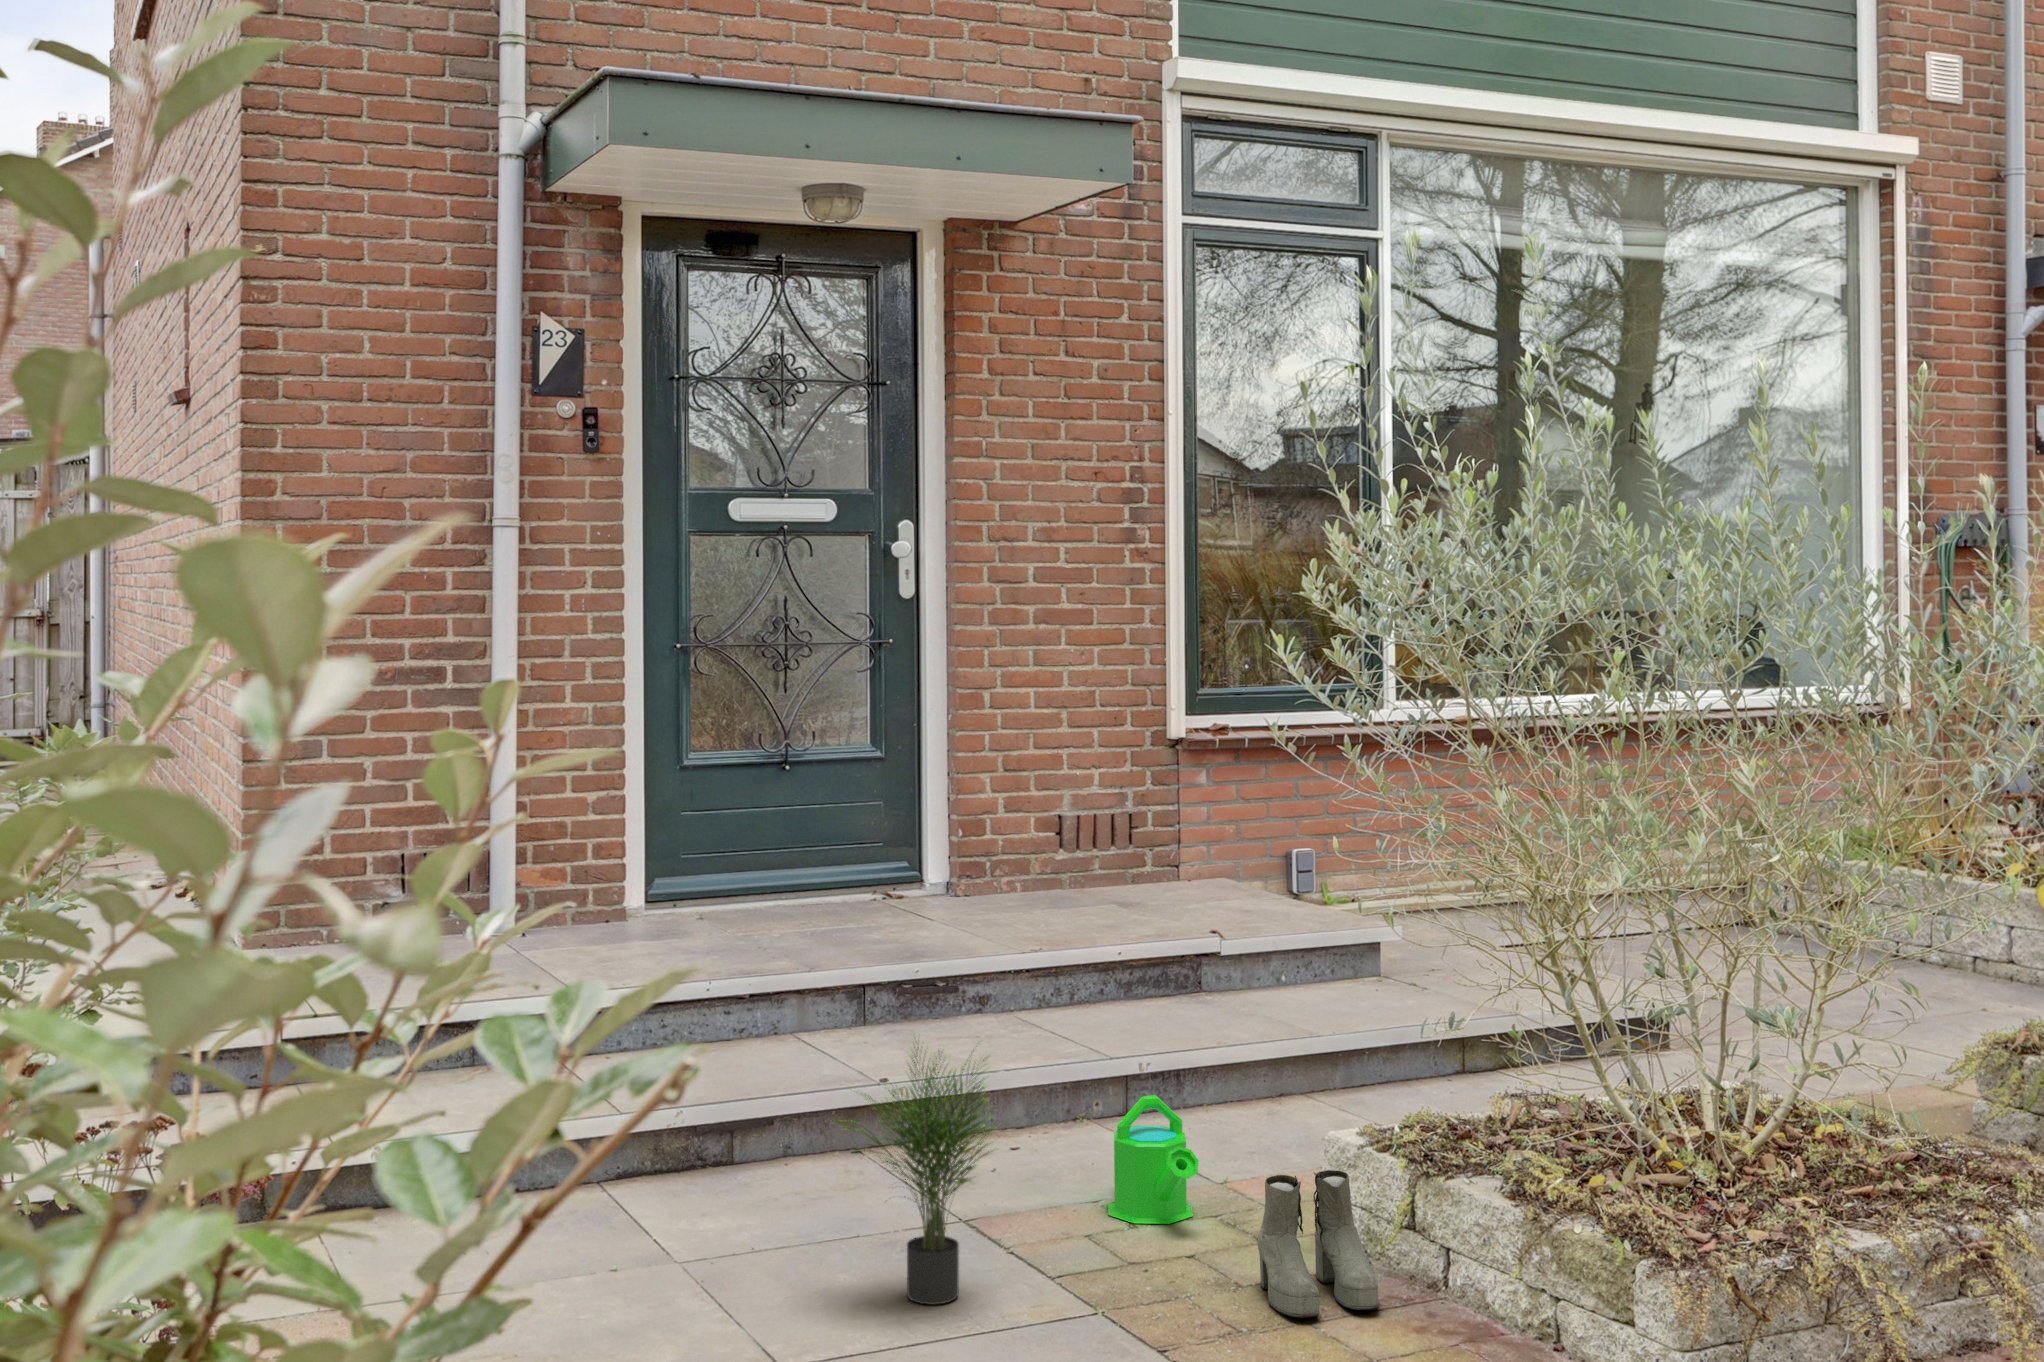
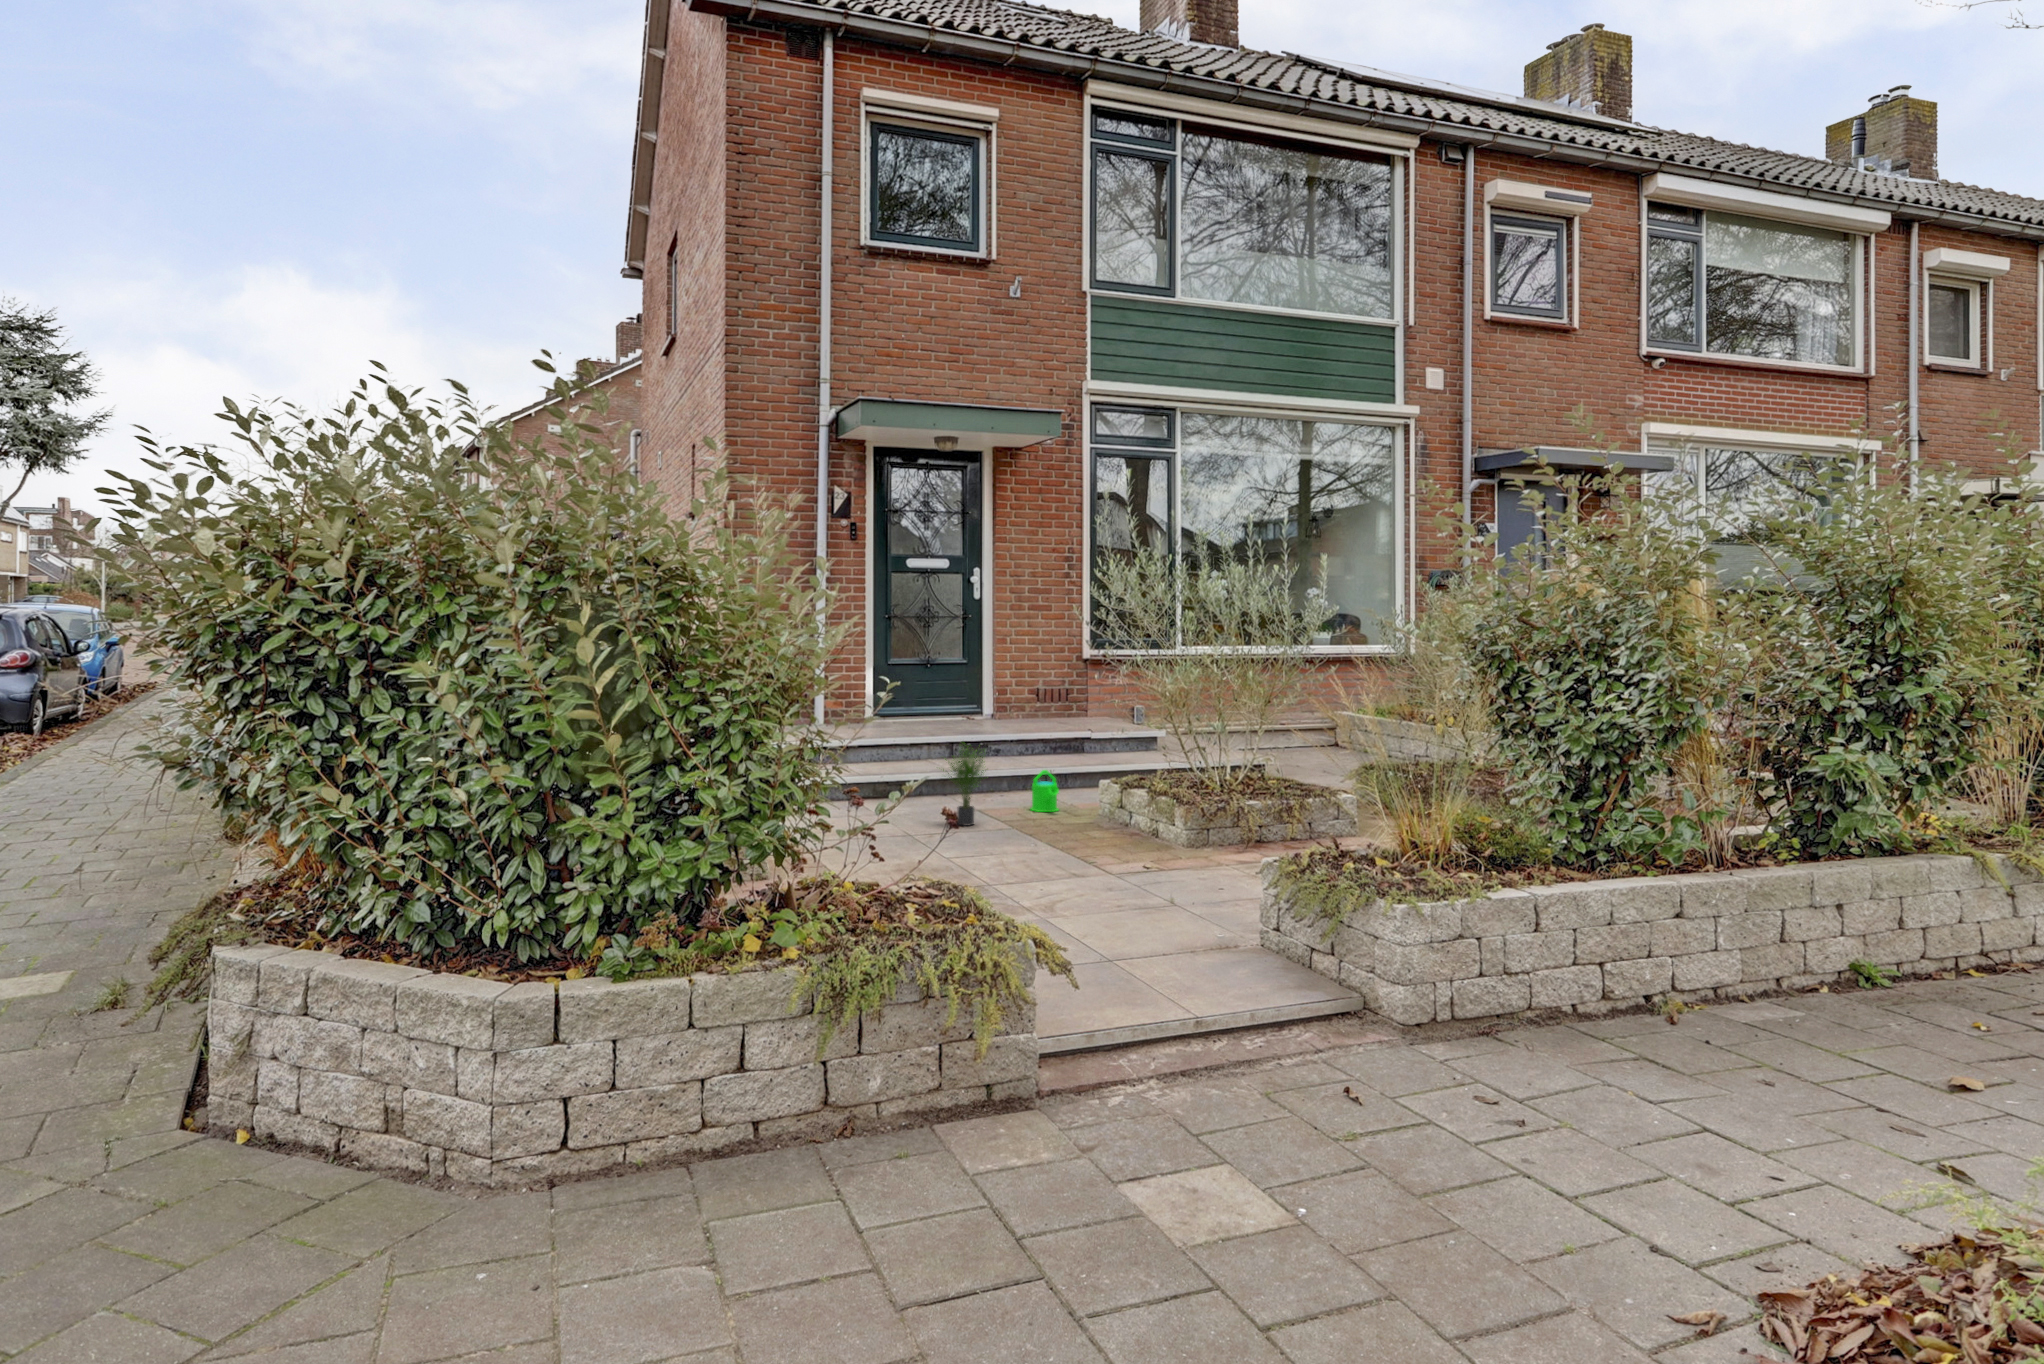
boots: present [1257,1170,1379,1318] -> none [1073,788,1109,830]

